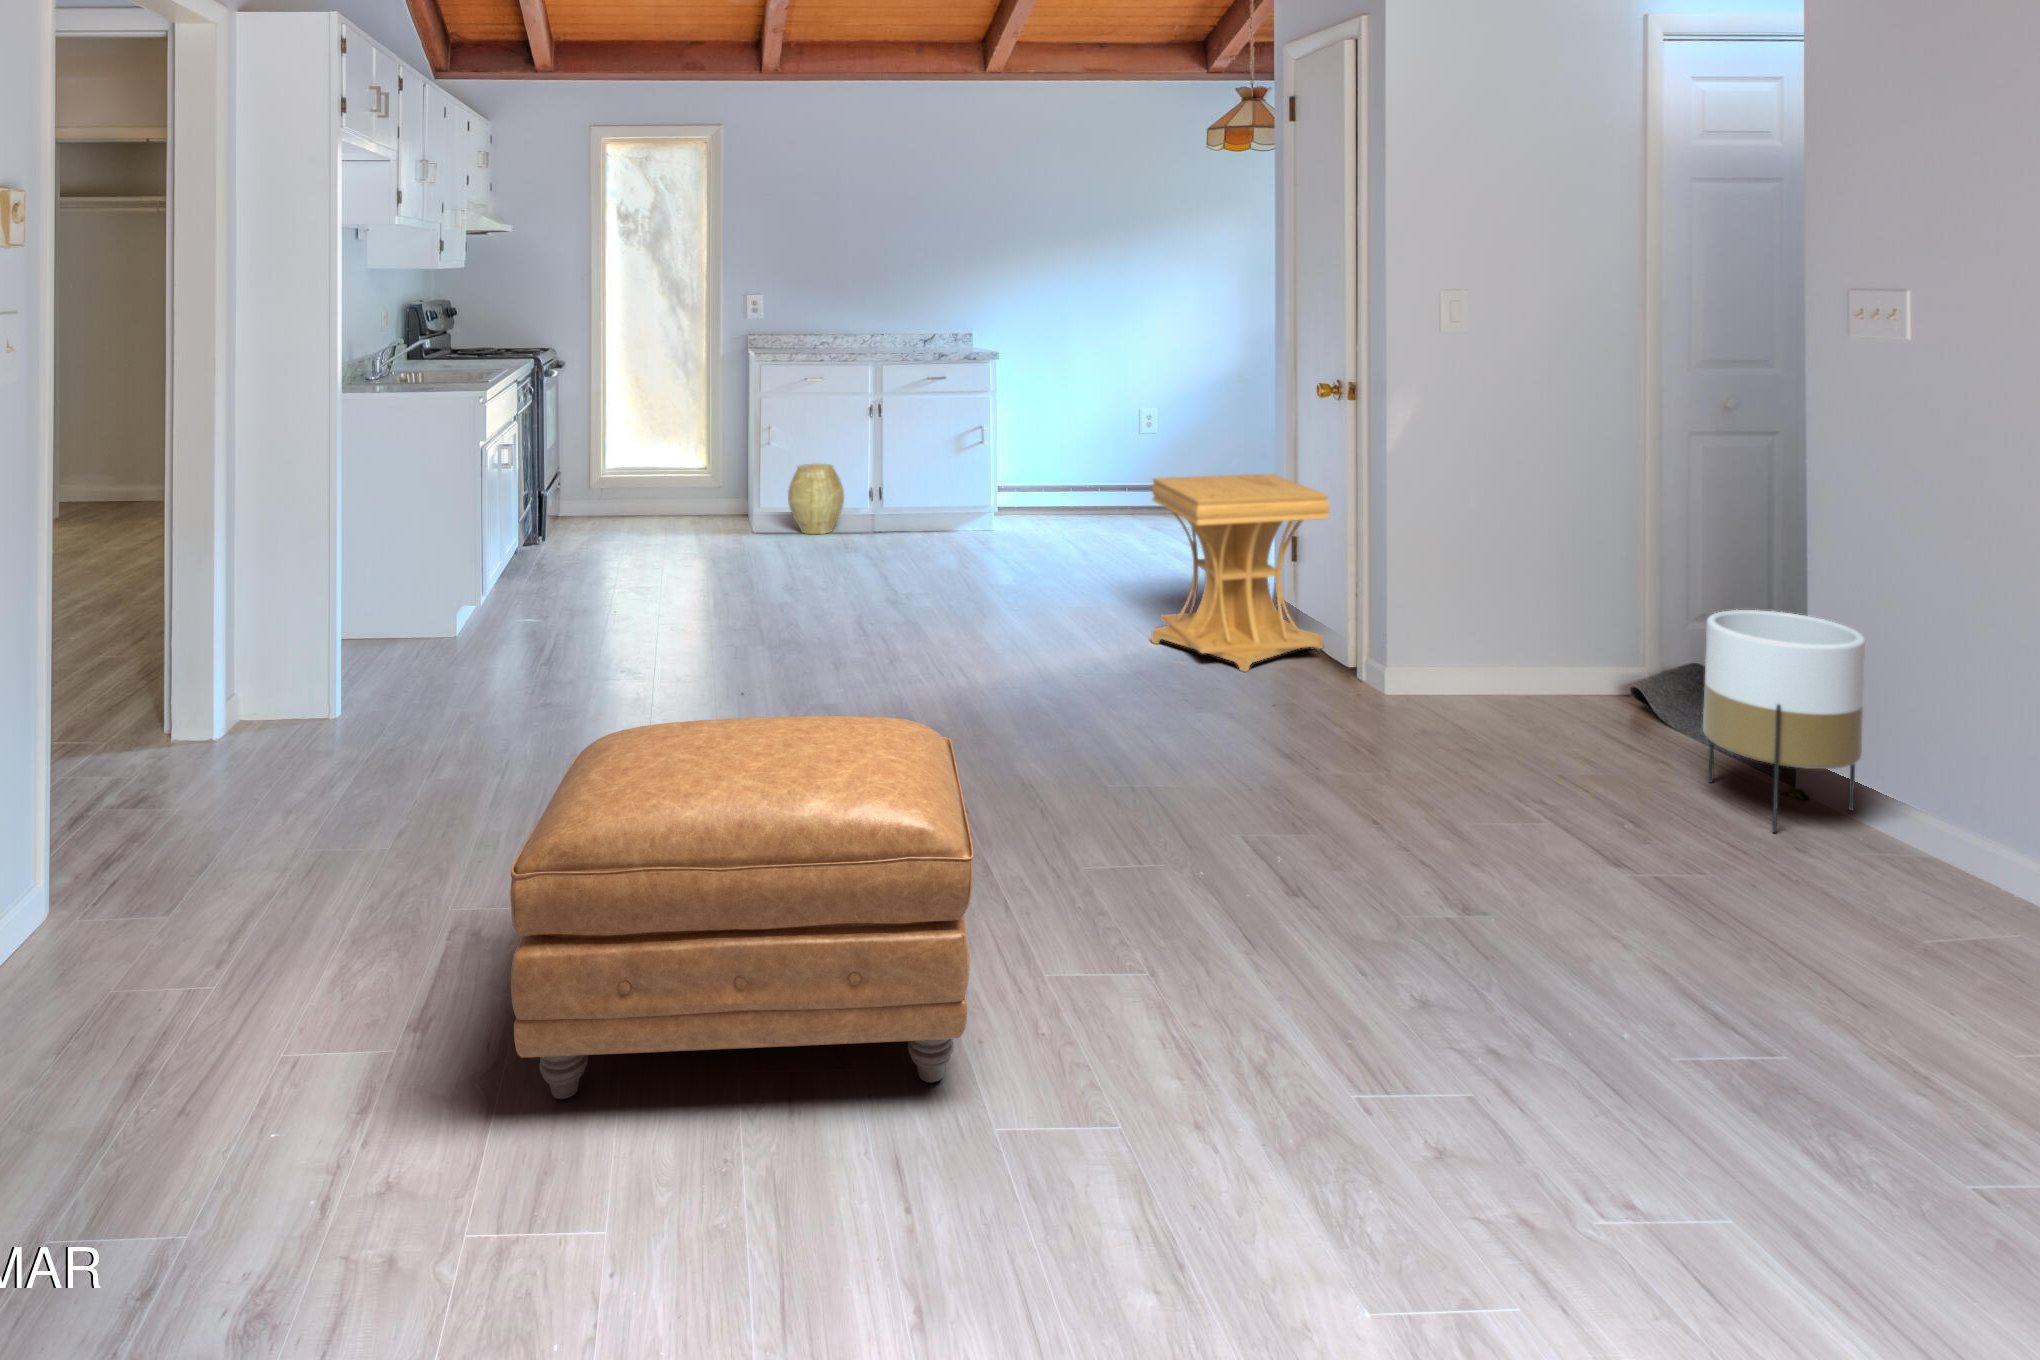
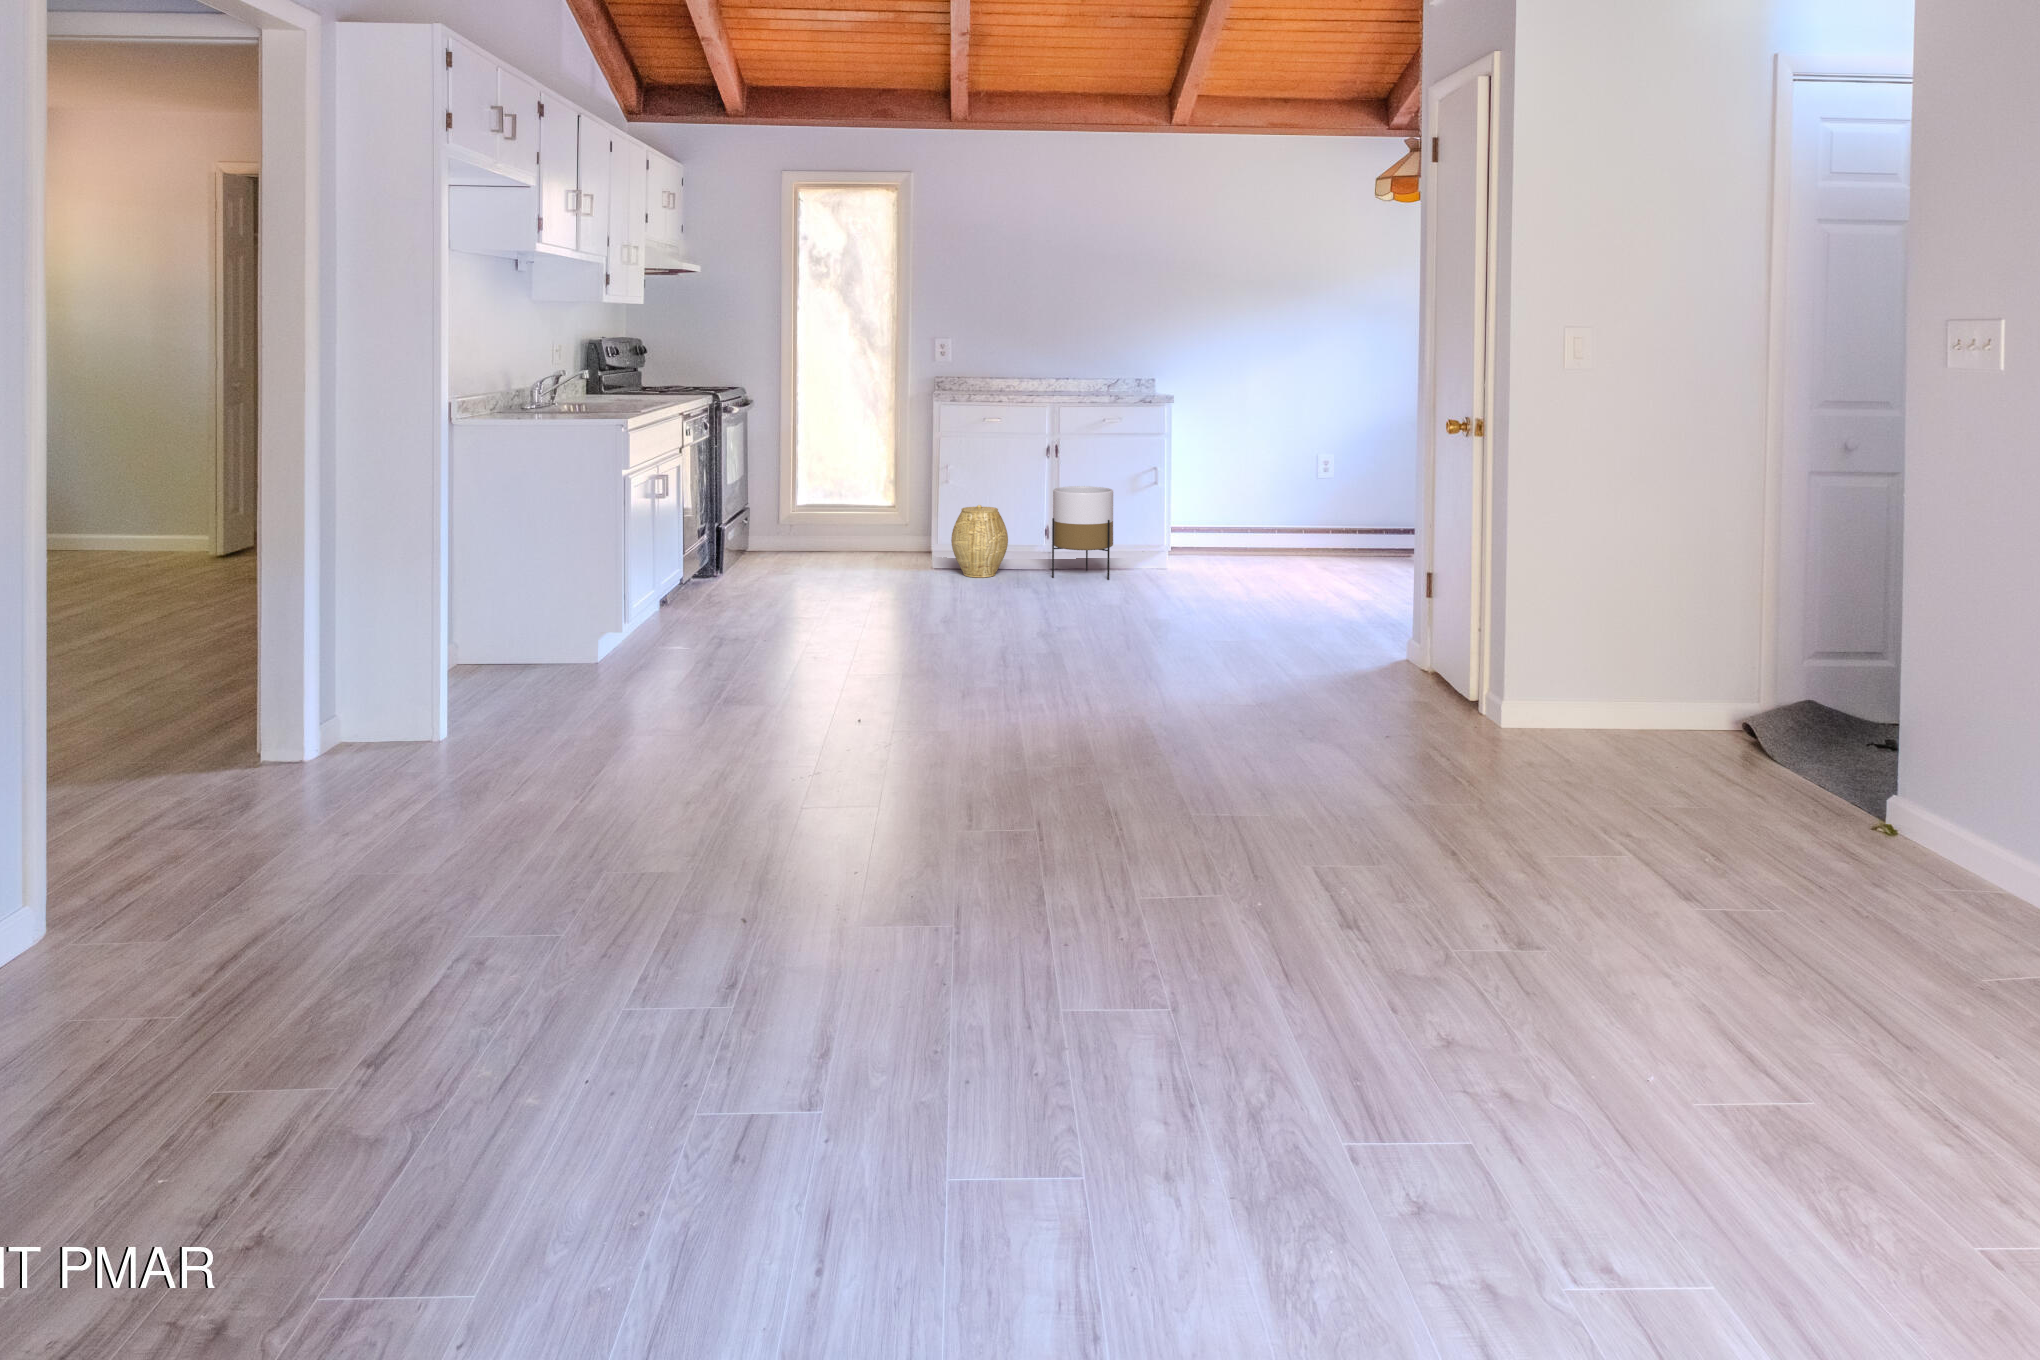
side table: present [1151,474,1330,672] -> none [1277,520,1460,722]
planter: present [1703,610,1865,833] -> present [1052,486,1113,580]
ottoman: present [510,716,973,1099] -> none [481,700,963,1062]

